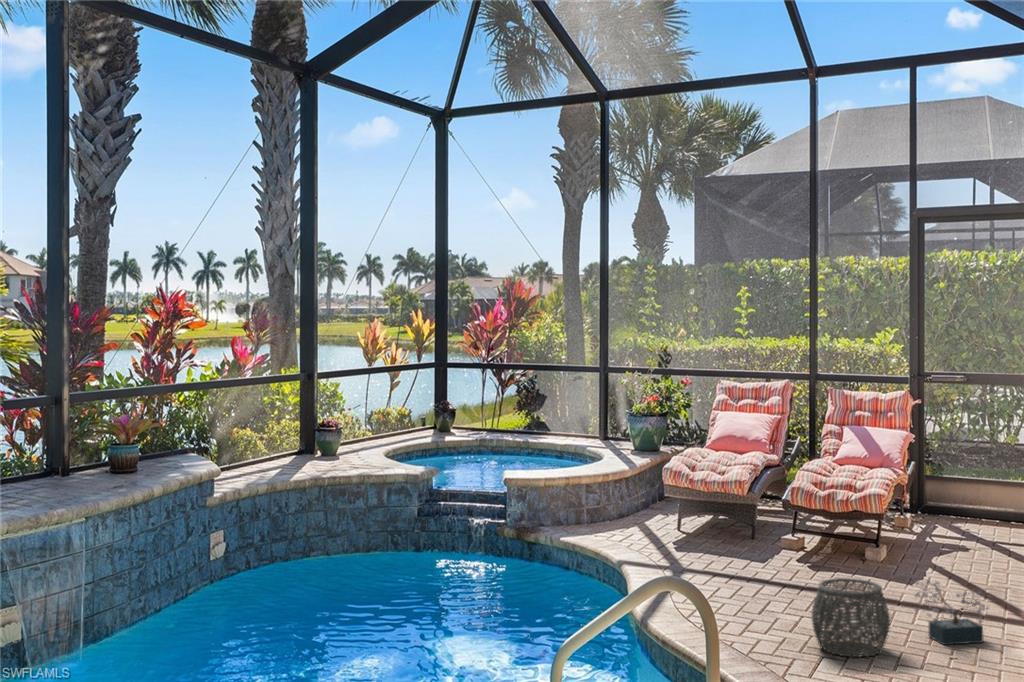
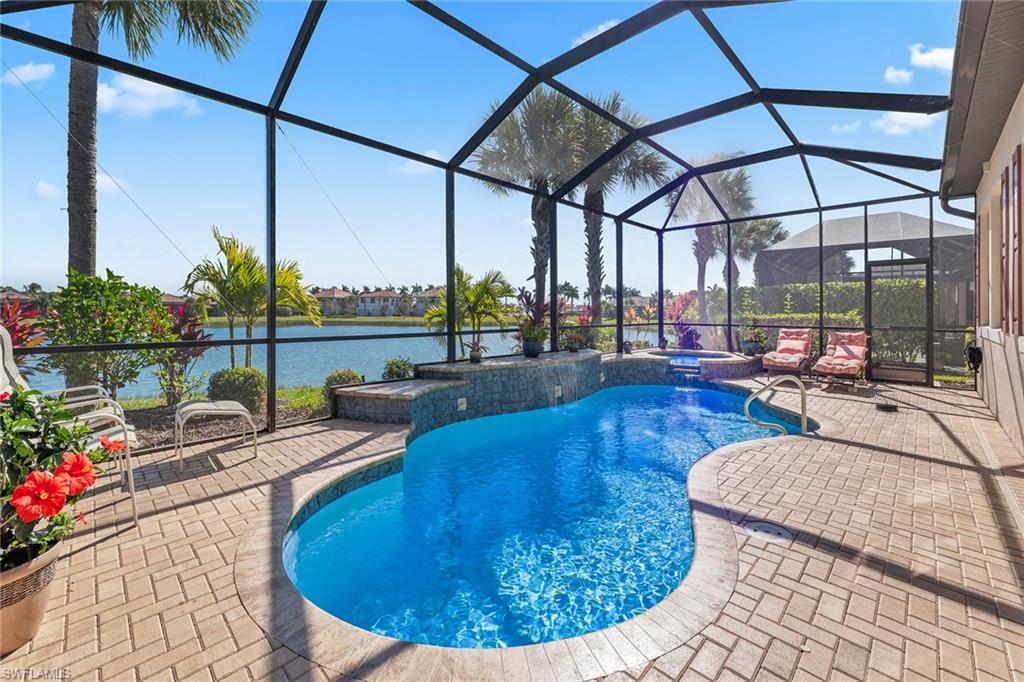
woven basket: present [812,578,890,657] -> none [831,387,862,412]

